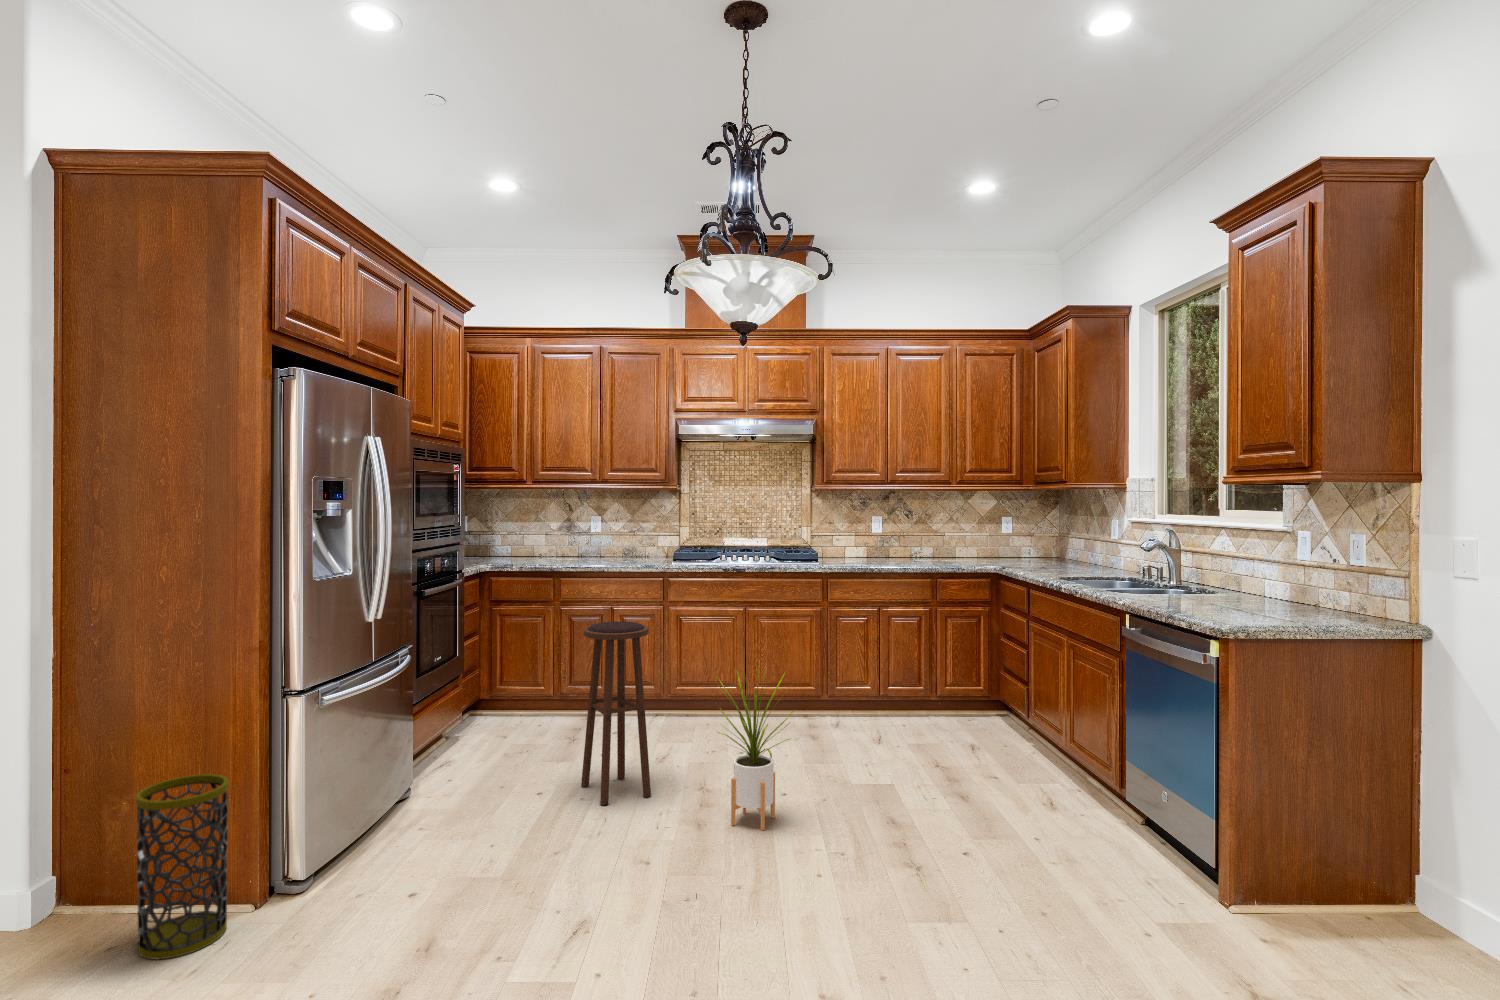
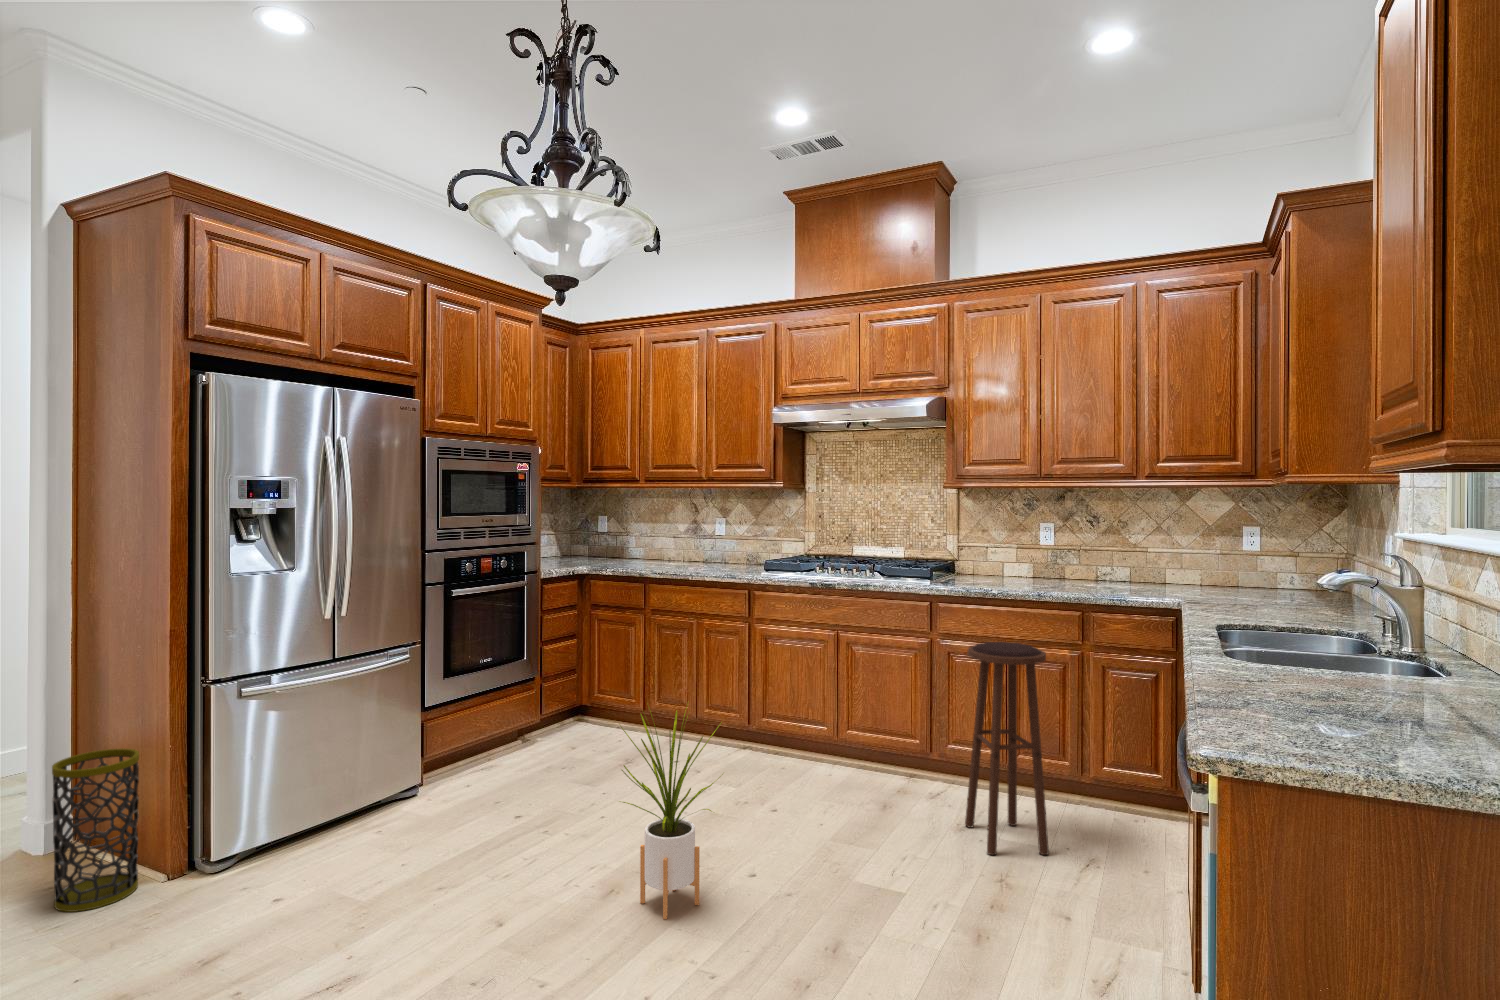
stool: present [581,621,651,805] -> present [965,642,1049,855]

